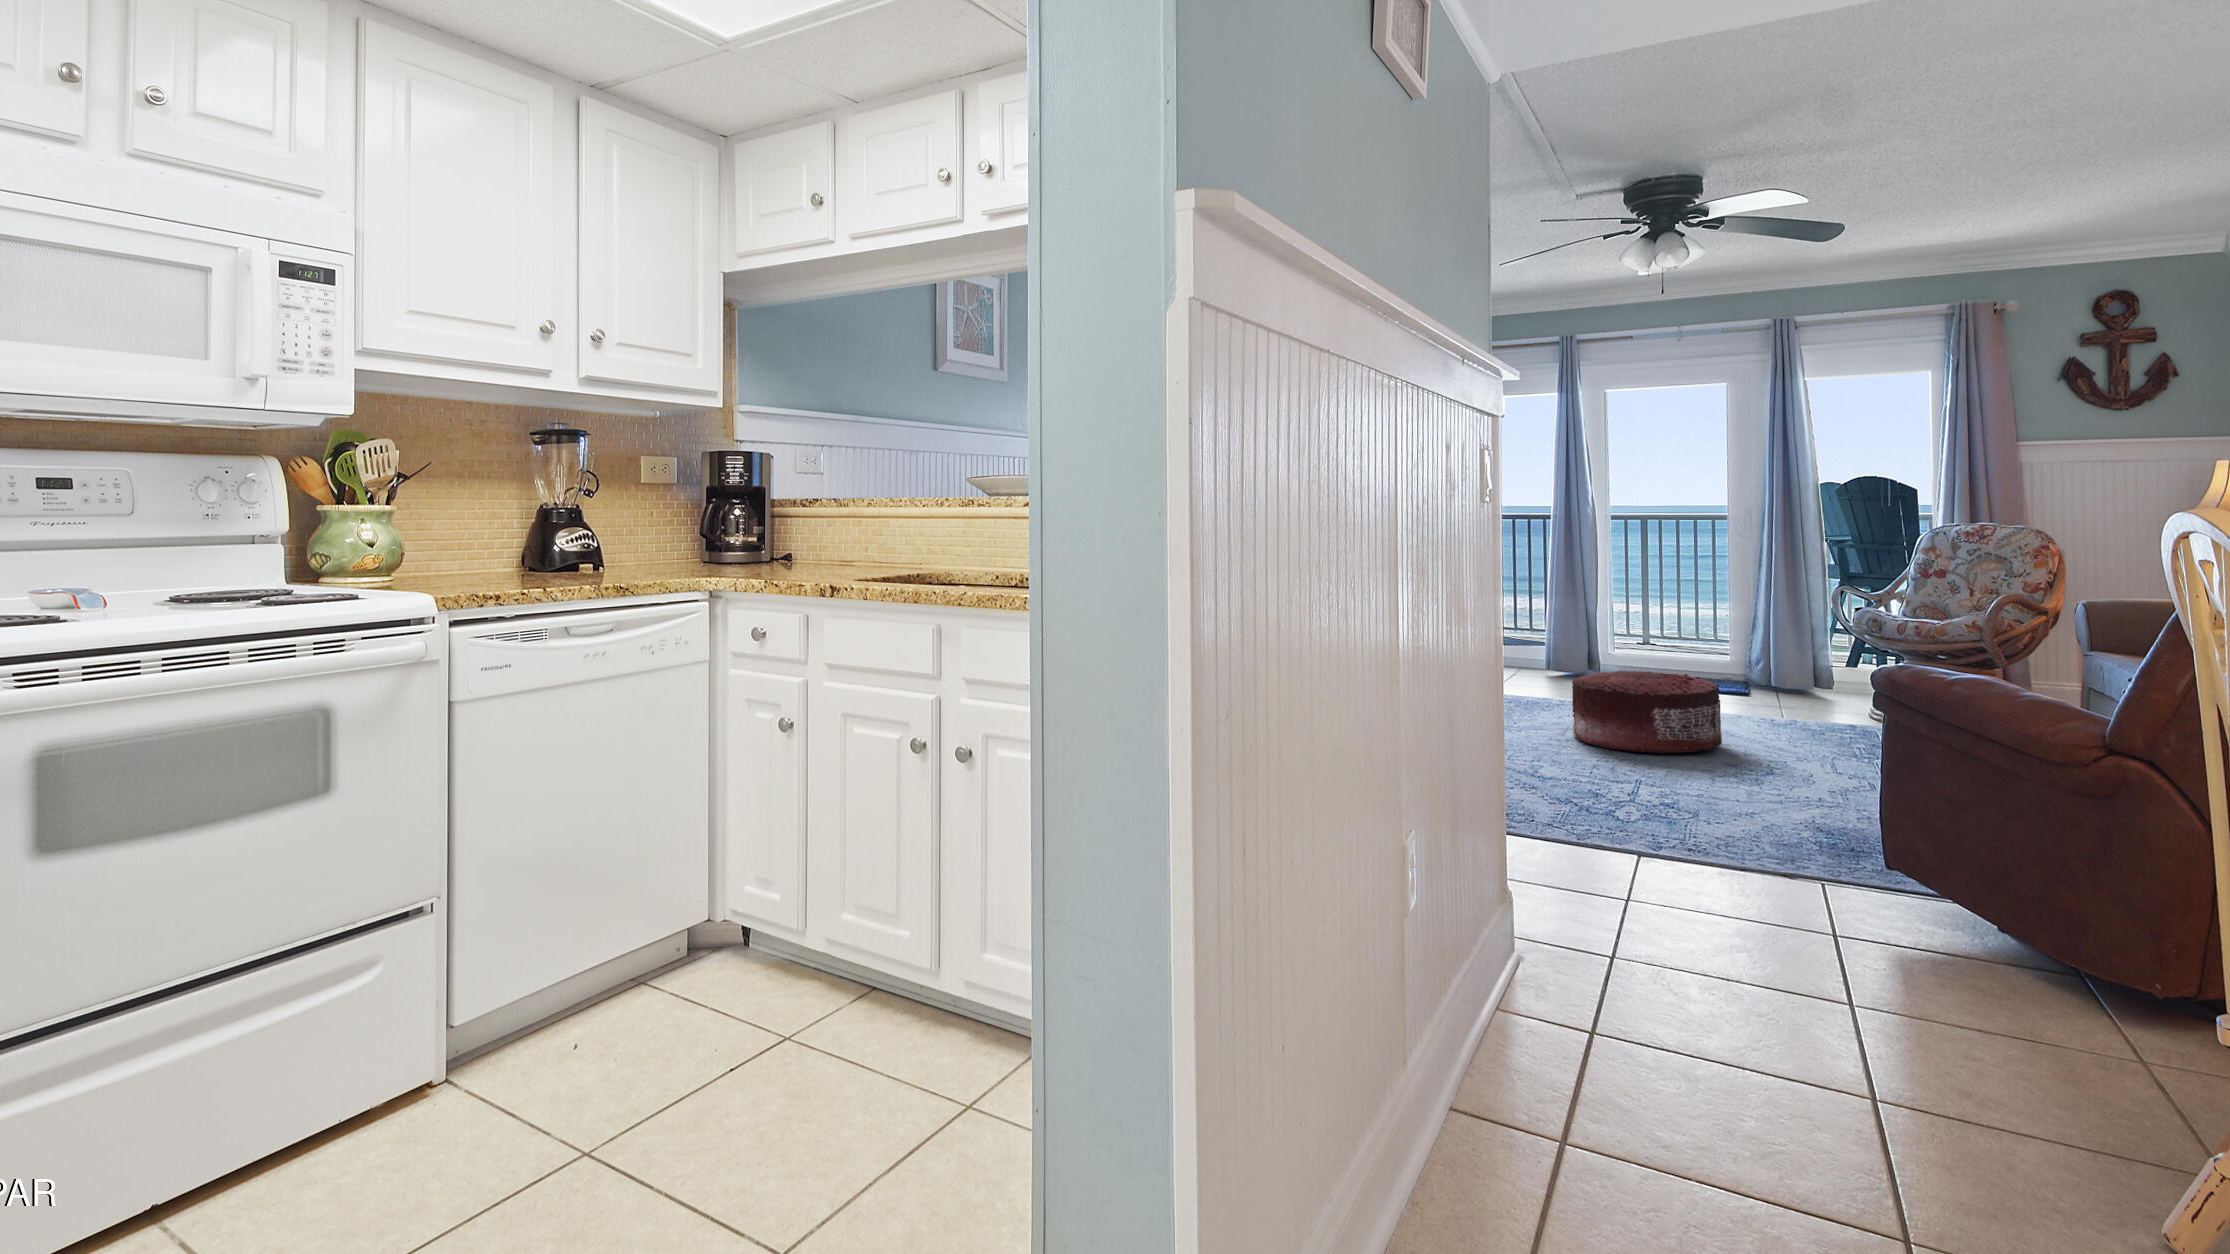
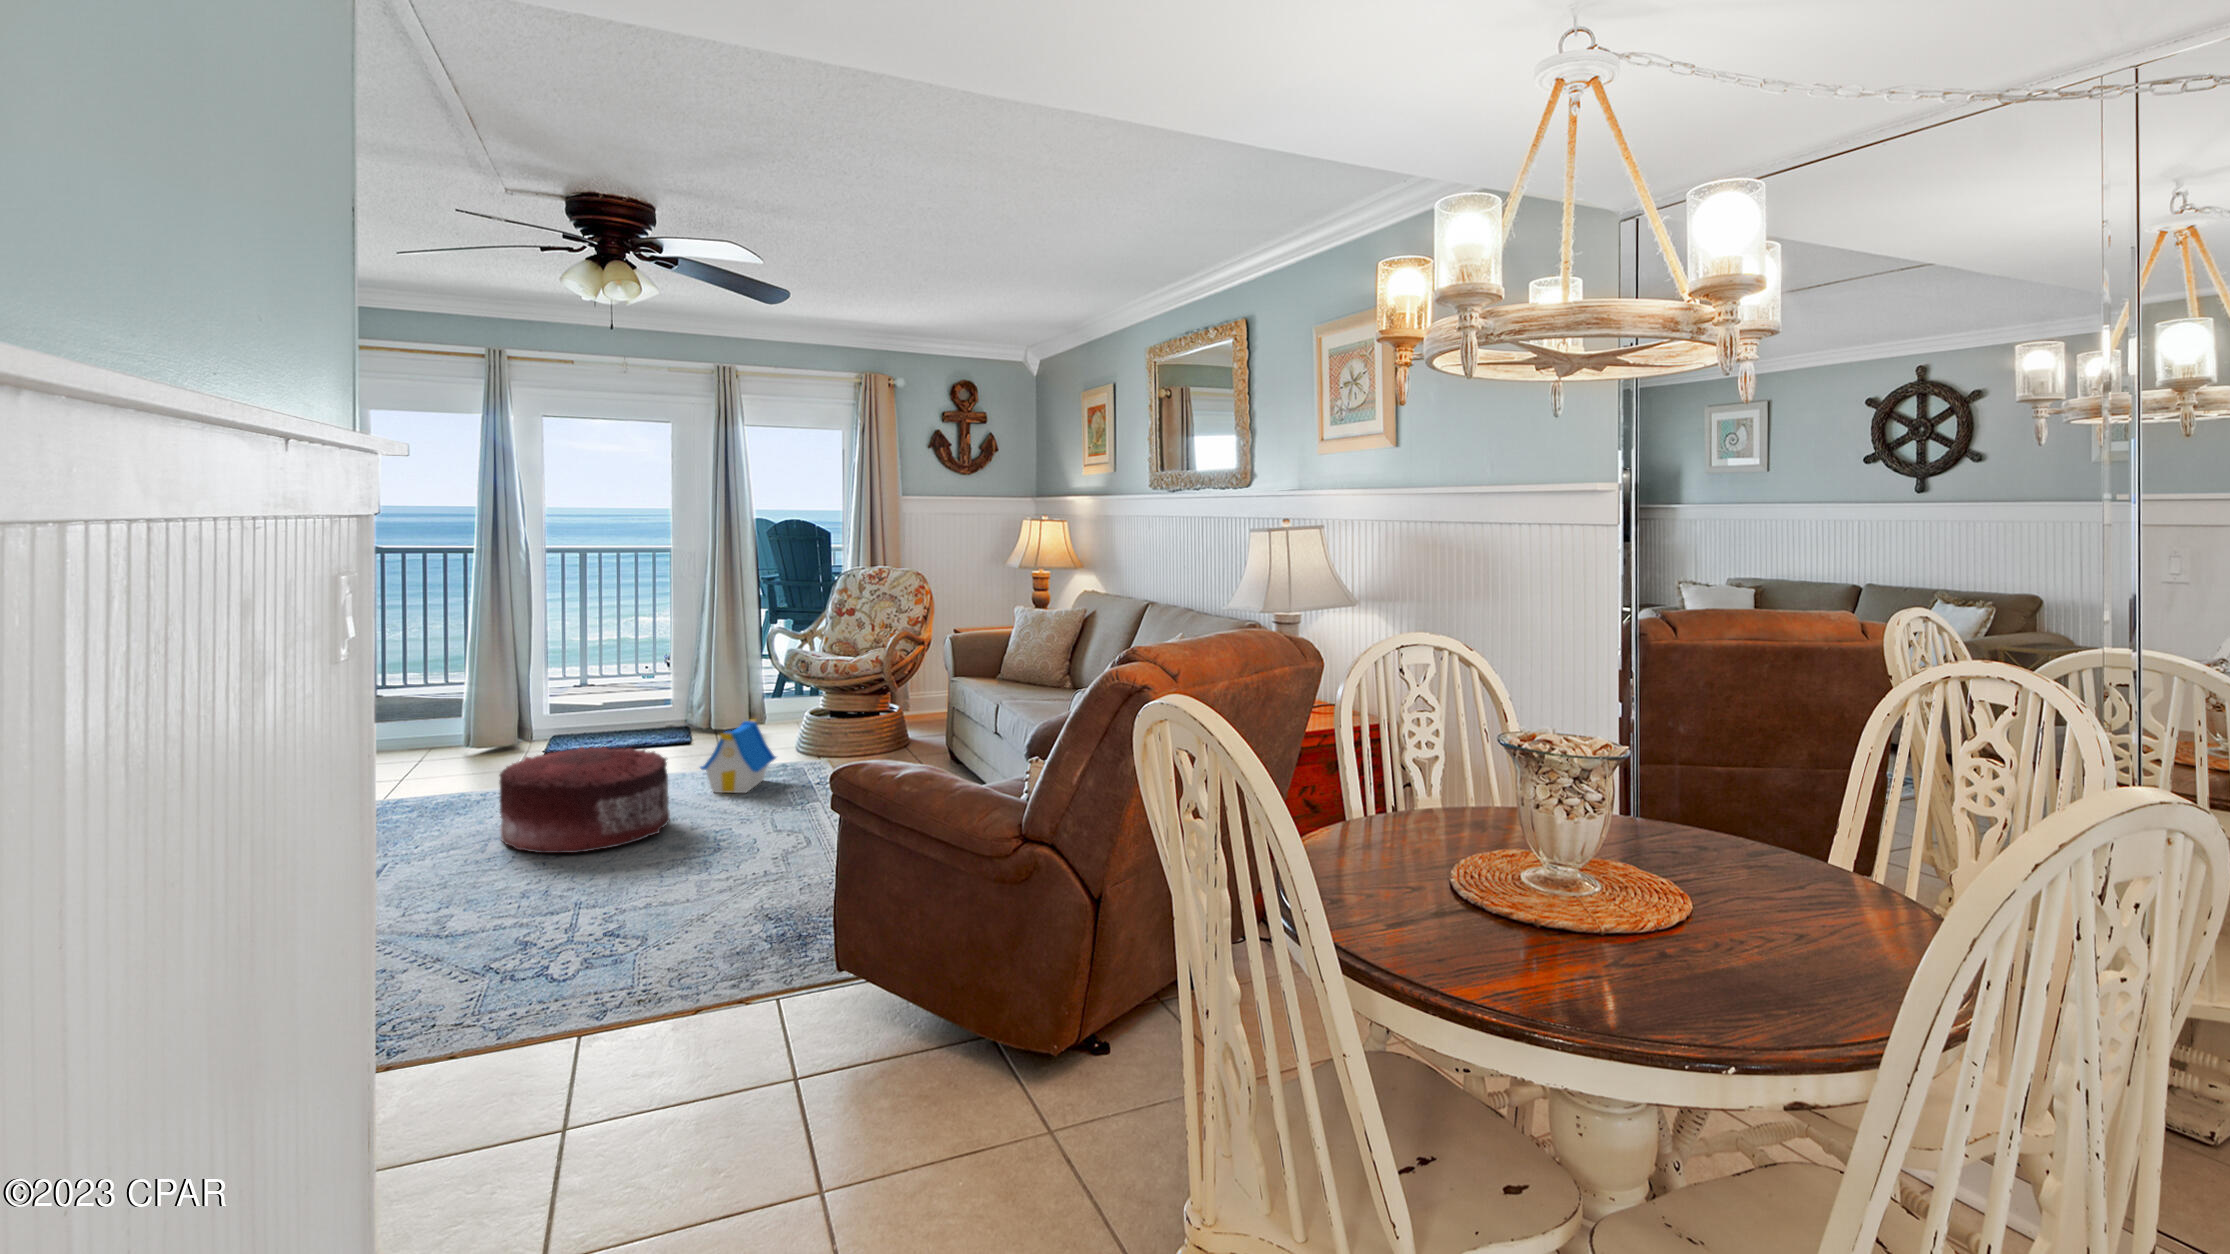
toy house: none [1754,669,1843,738] -> present [700,719,776,793]

